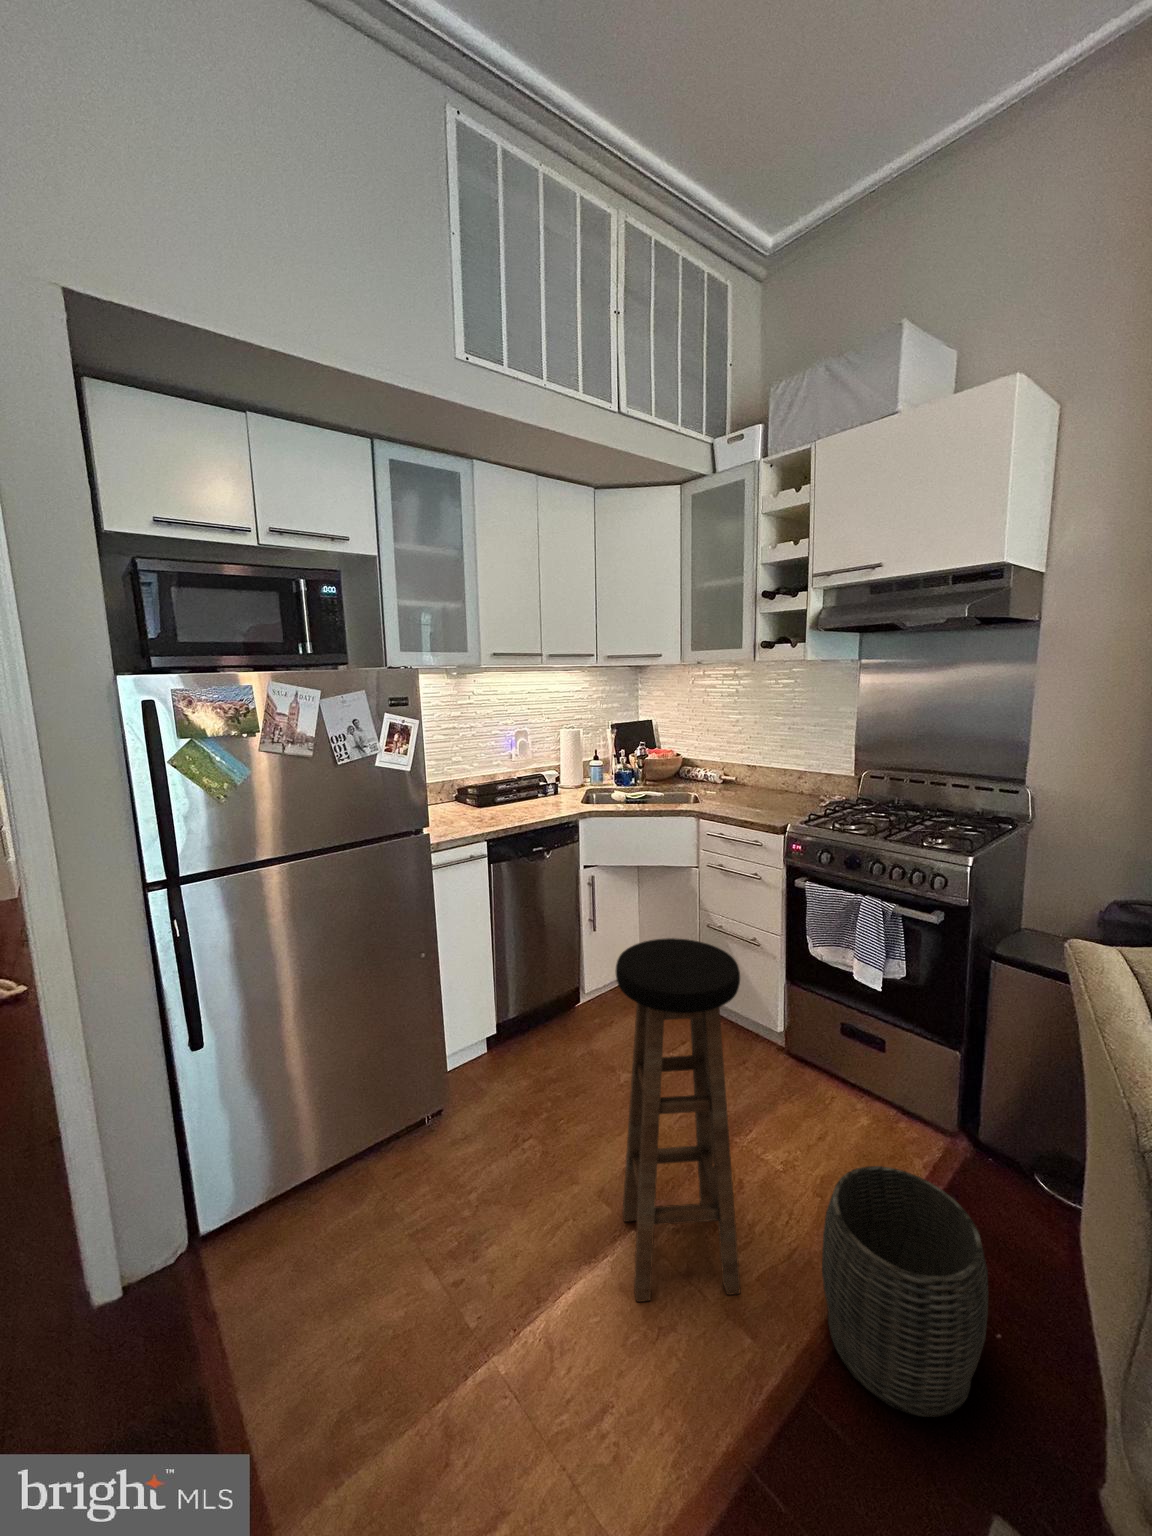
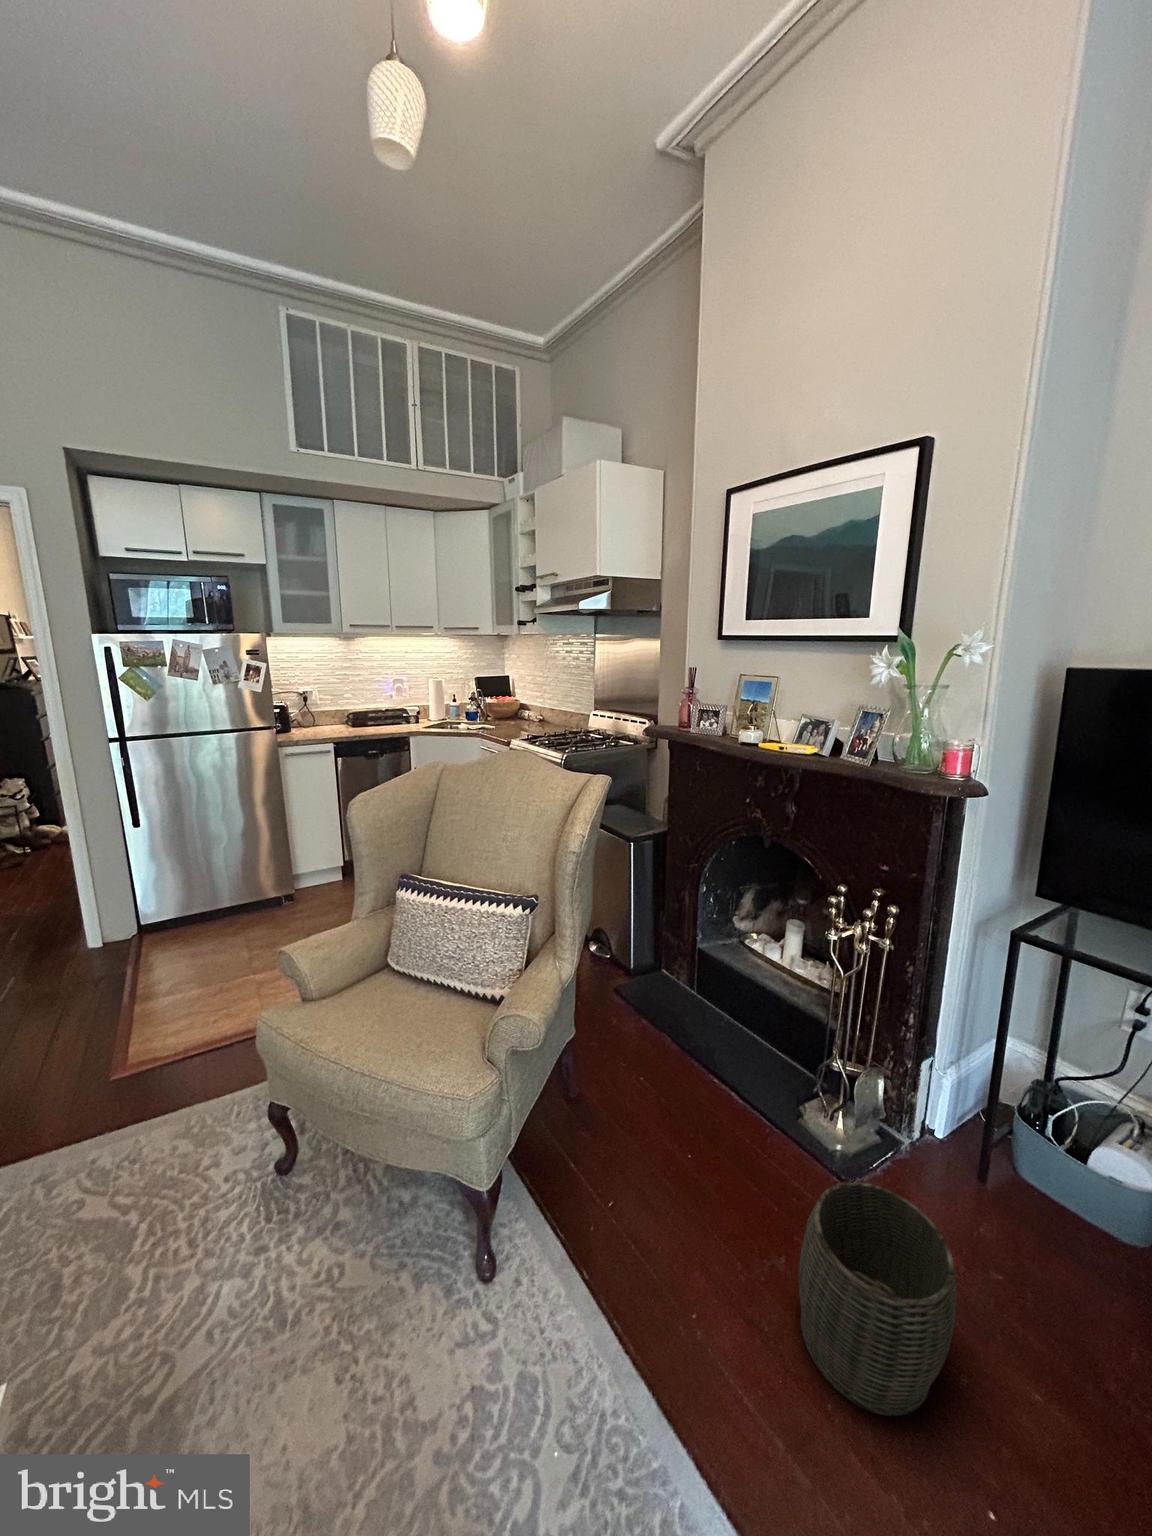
bar stool: present [616,938,741,1302] -> none [606,956,739,1300]

